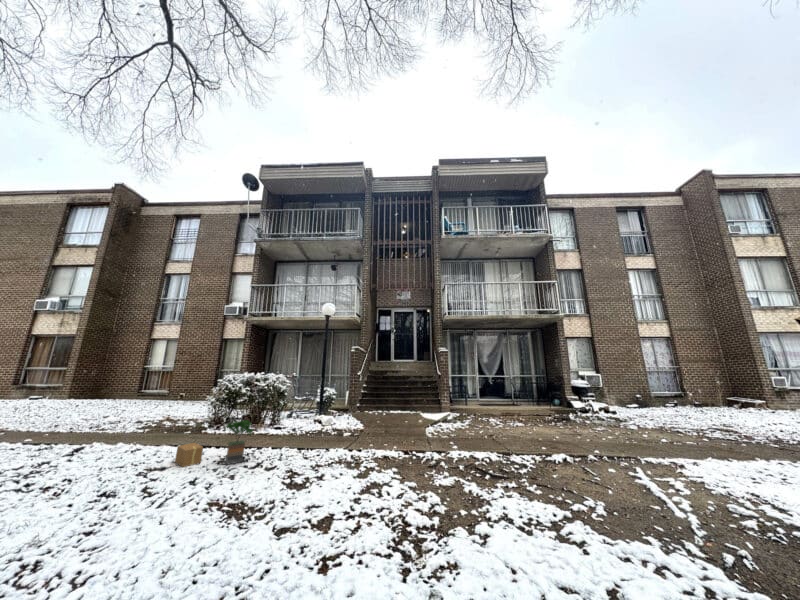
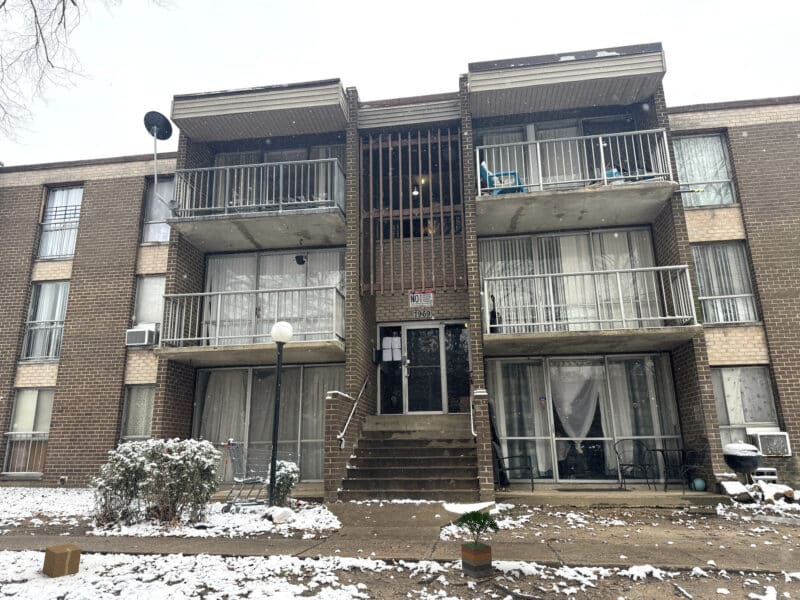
potted tree: present [226,420,253,465] -> present [457,511,500,578]

